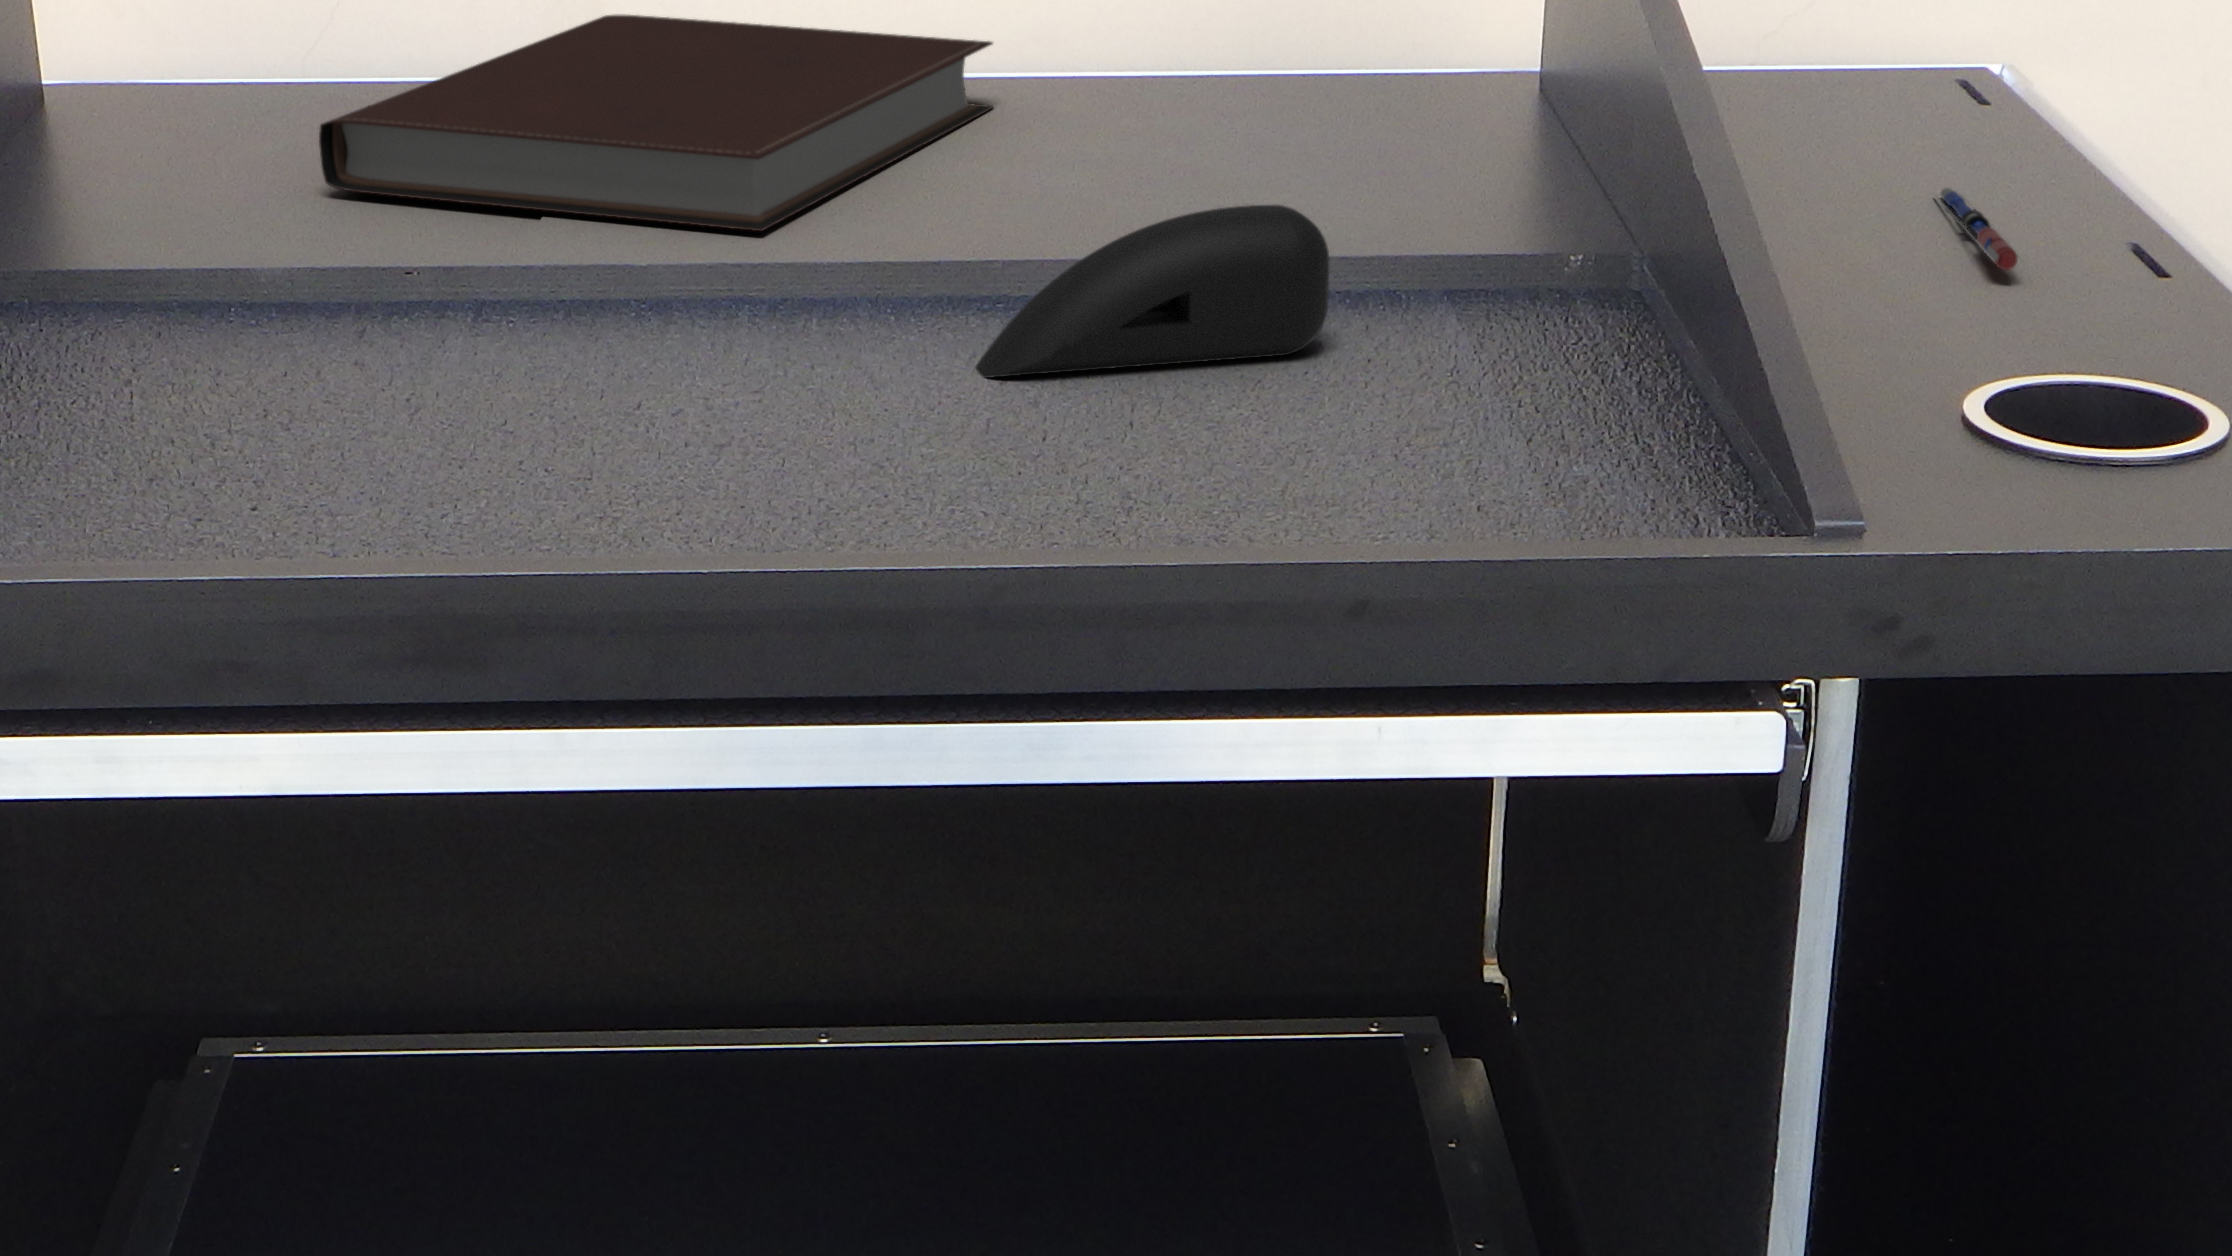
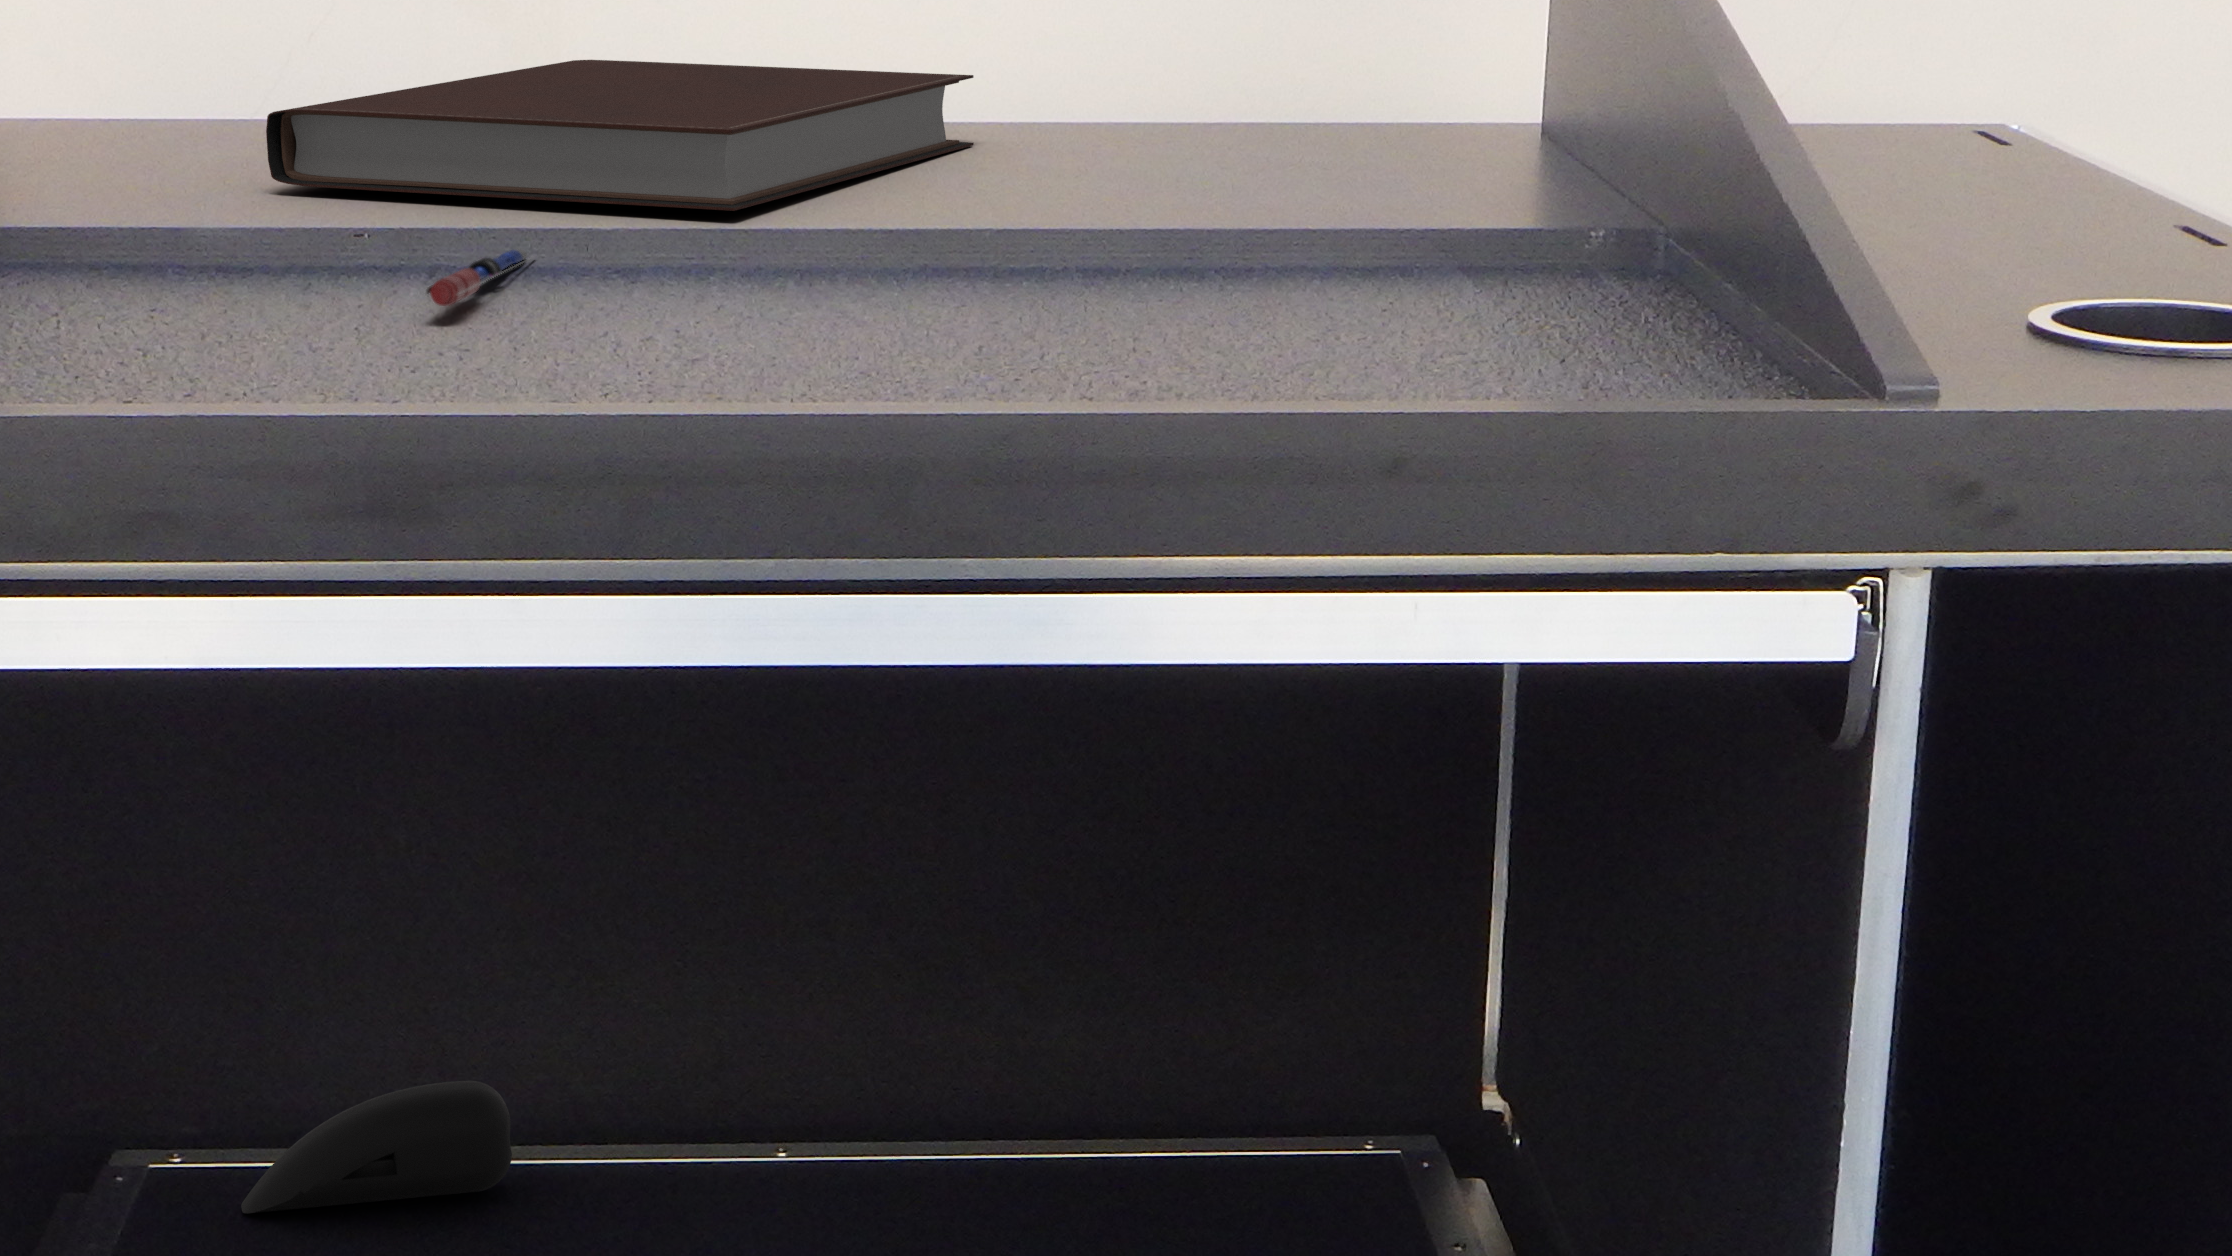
pen: present [1941,188,2019,270] -> present [425,249,527,306]
computer mouse: present [975,205,1329,378] -> present [241,1081,512,1213]

